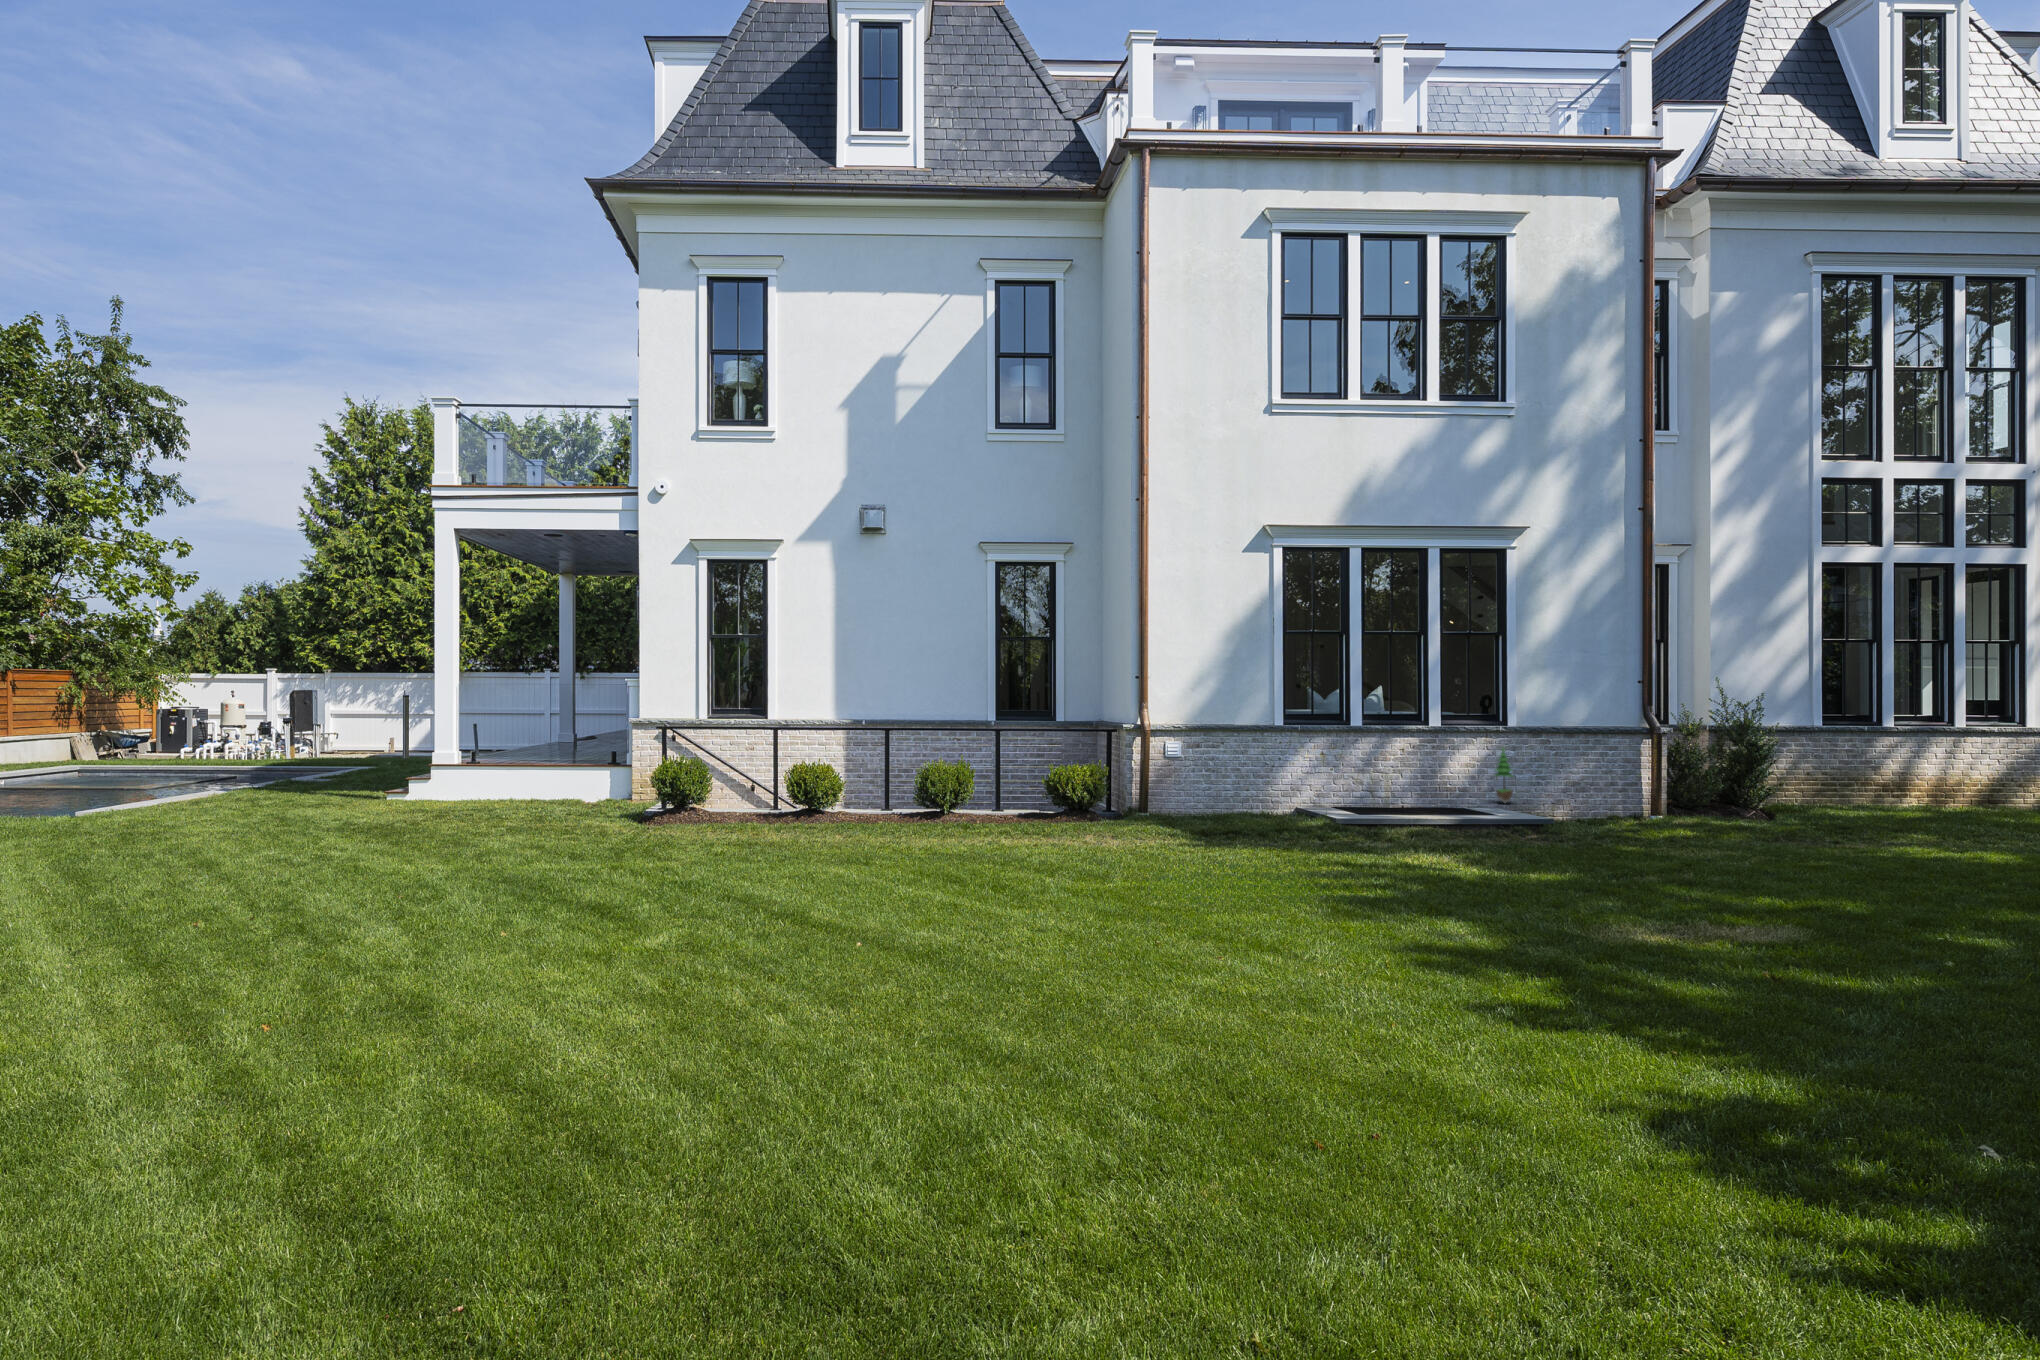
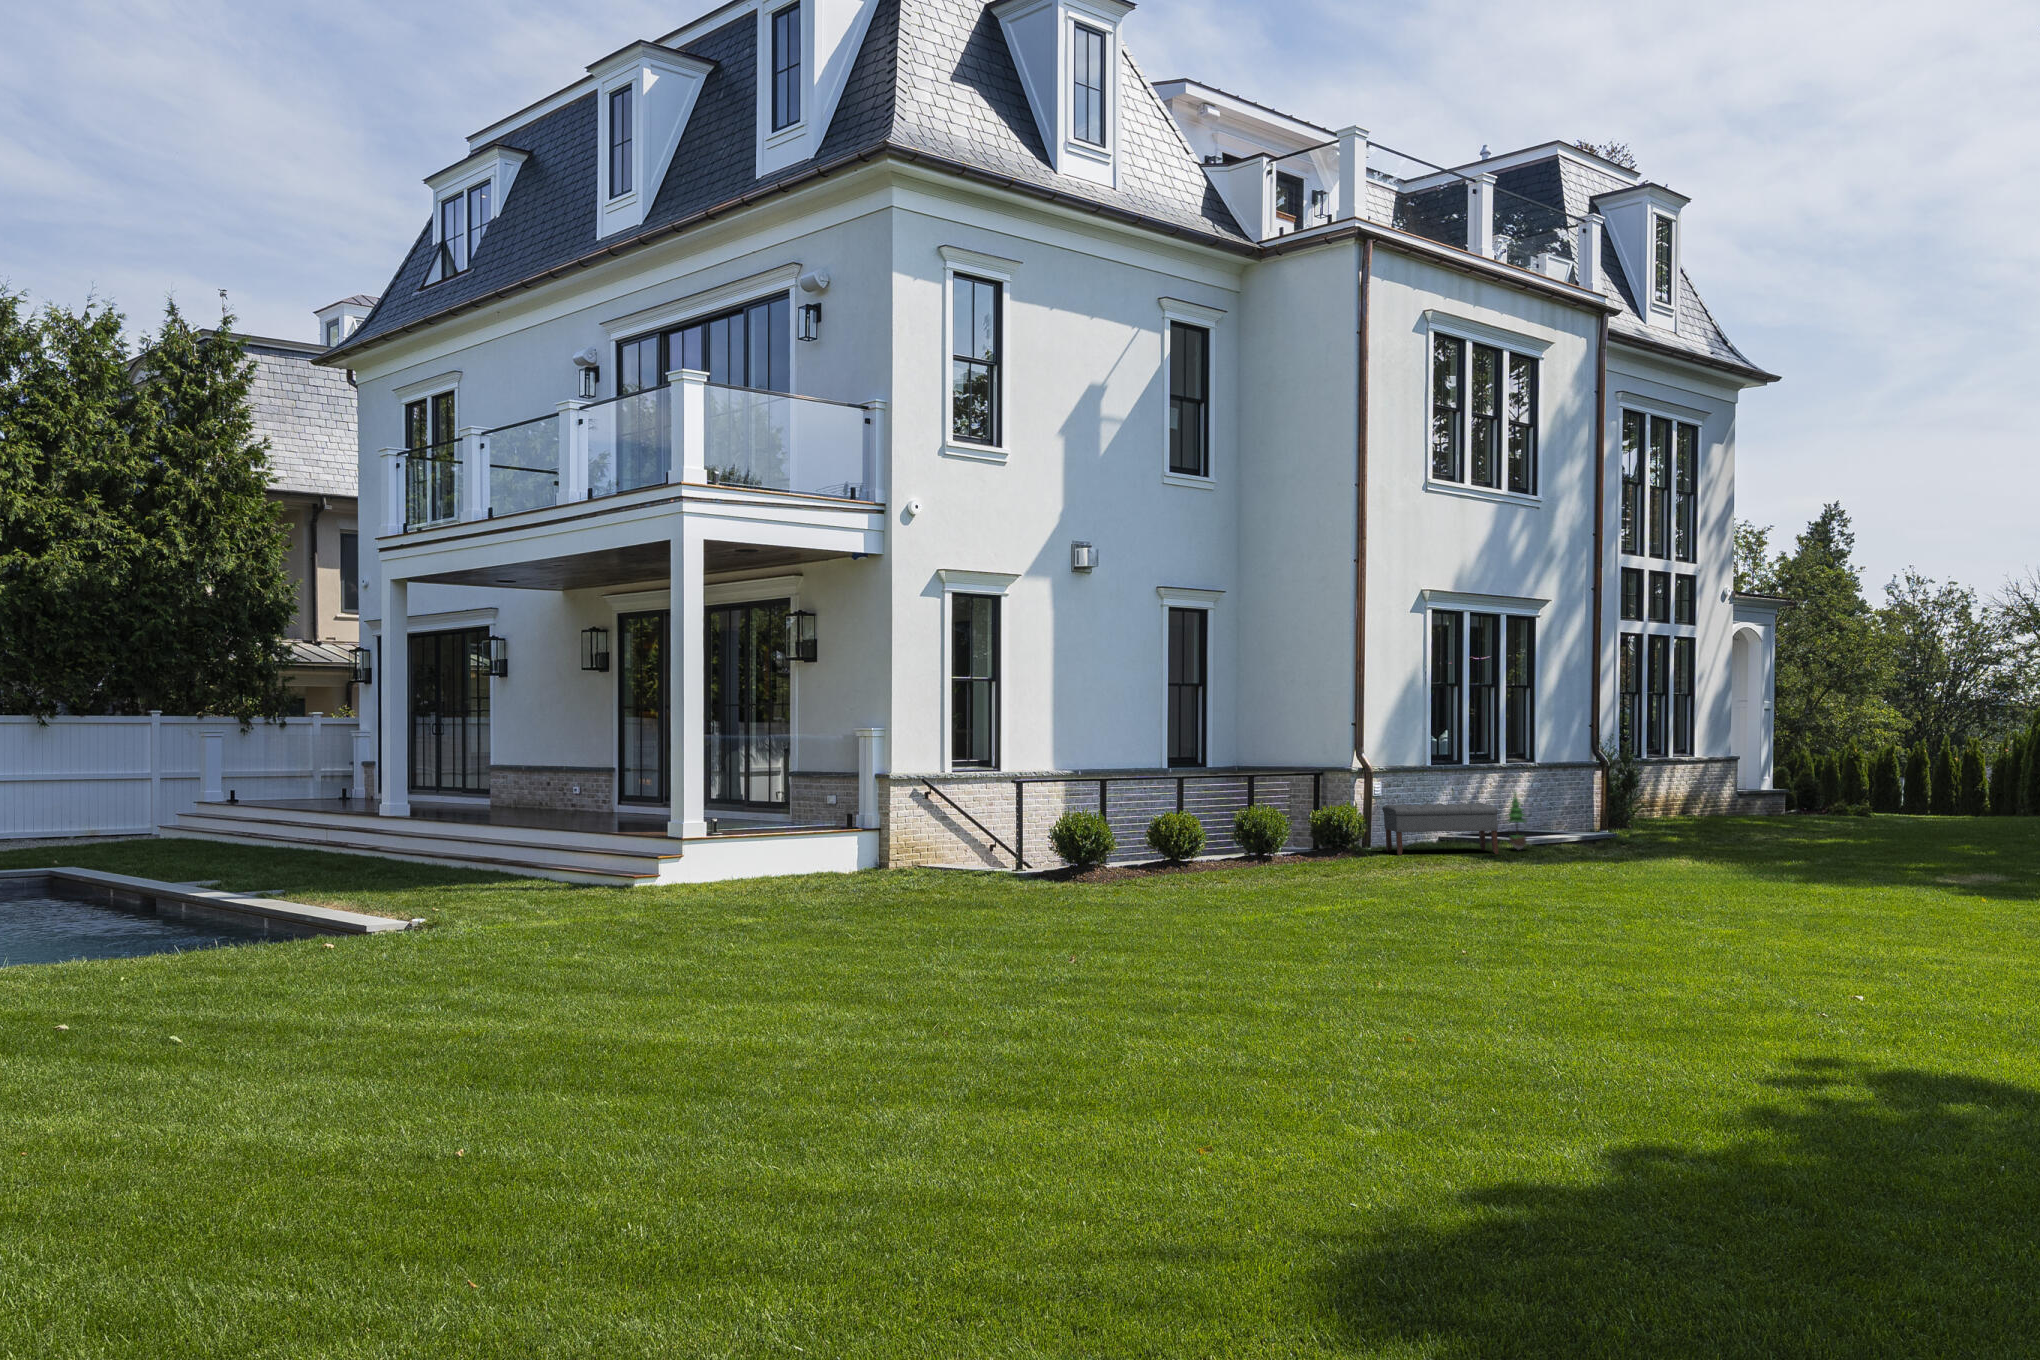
bench: none [1377,758,1487,808] -> present [1382,803,1498,856]

